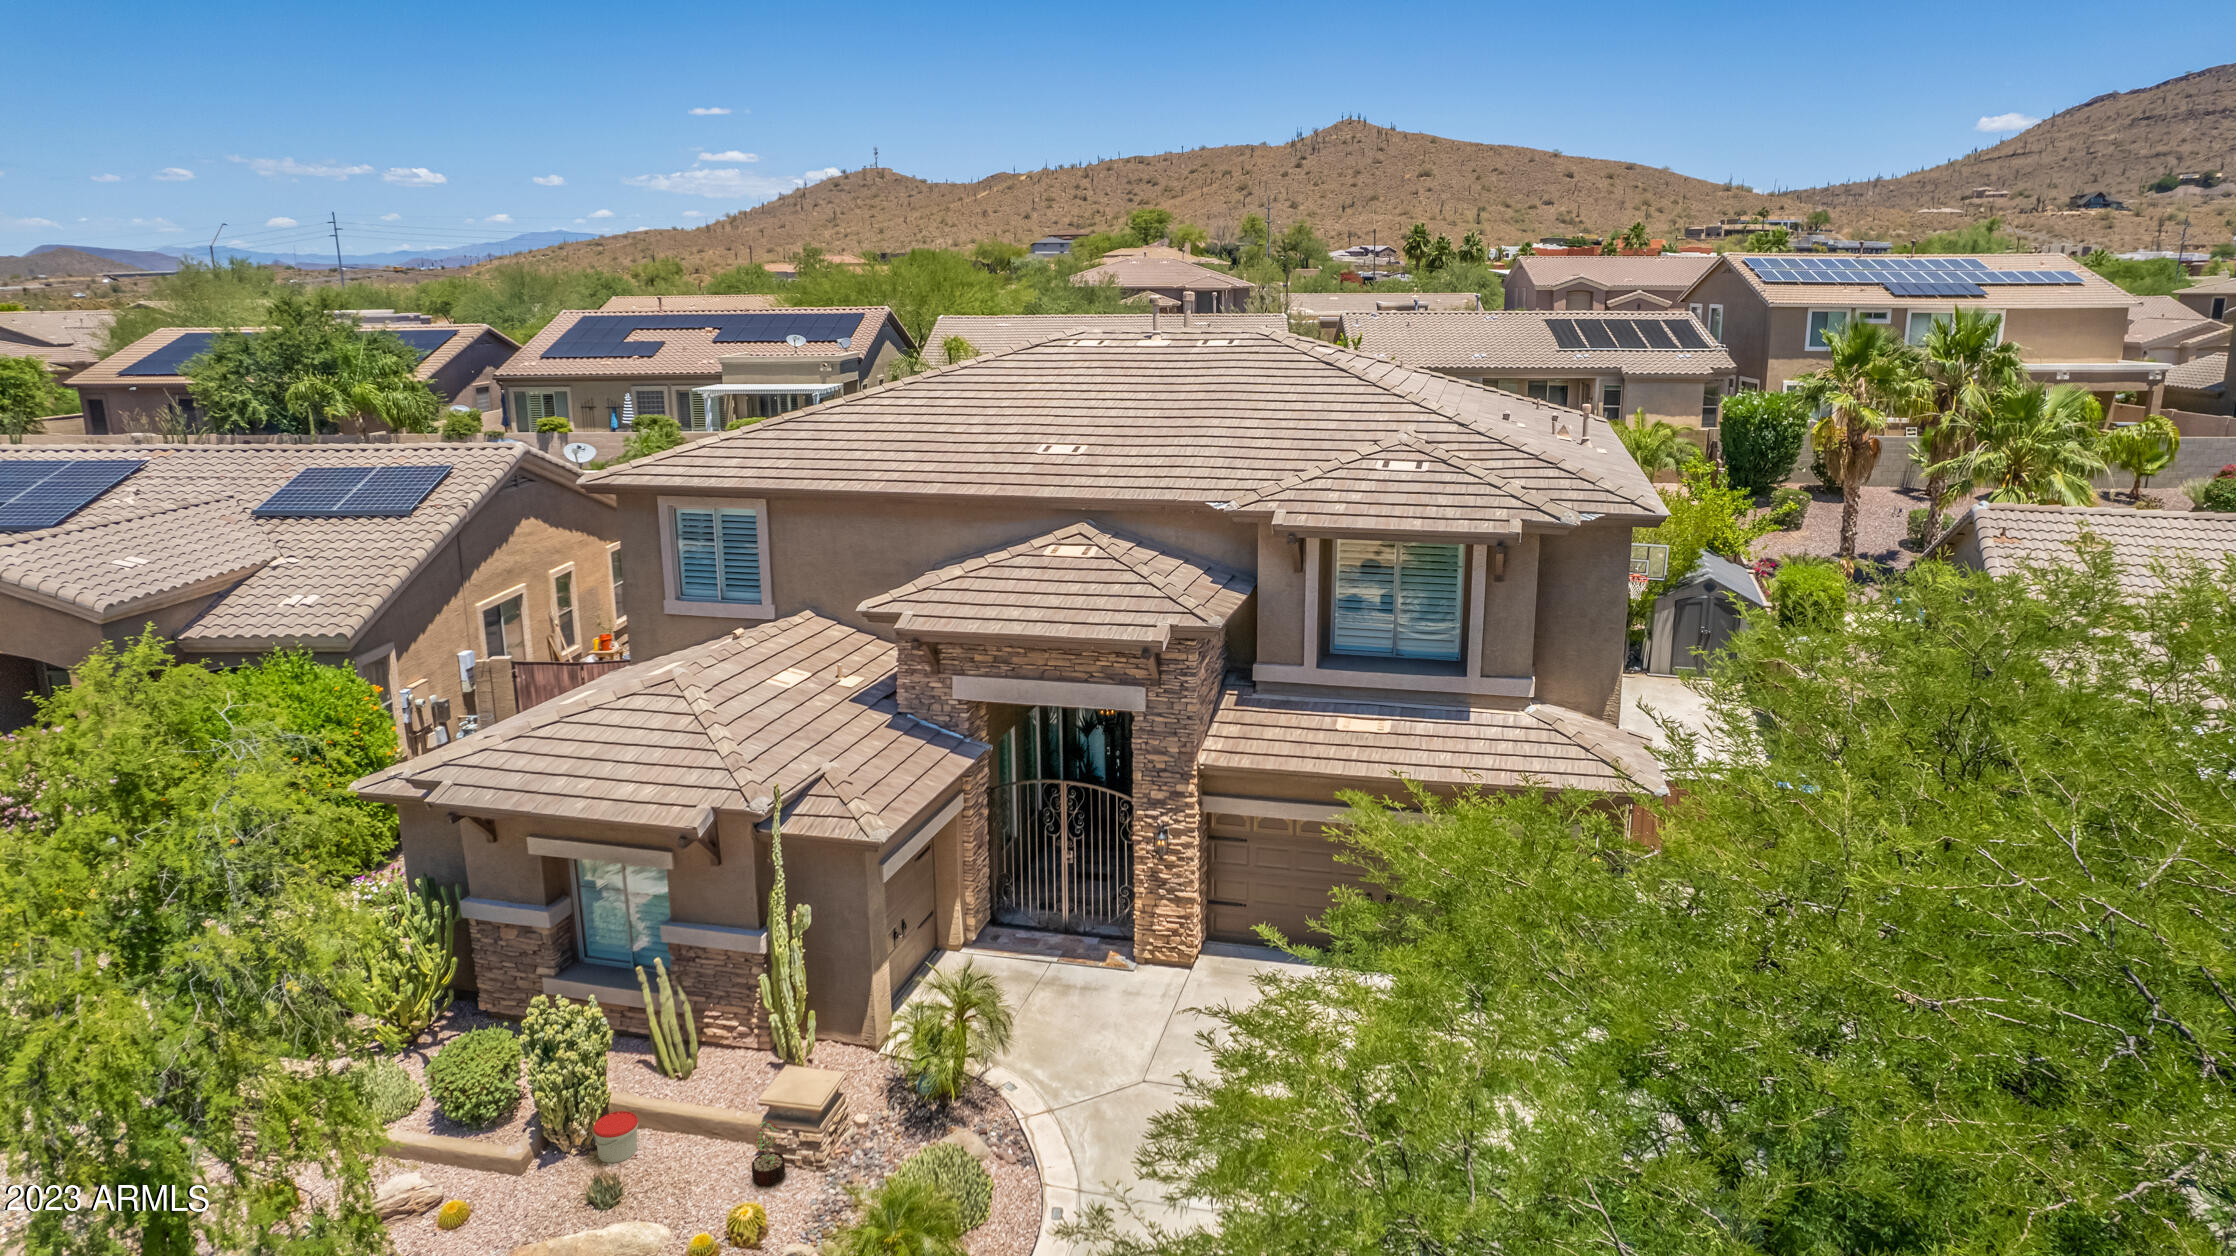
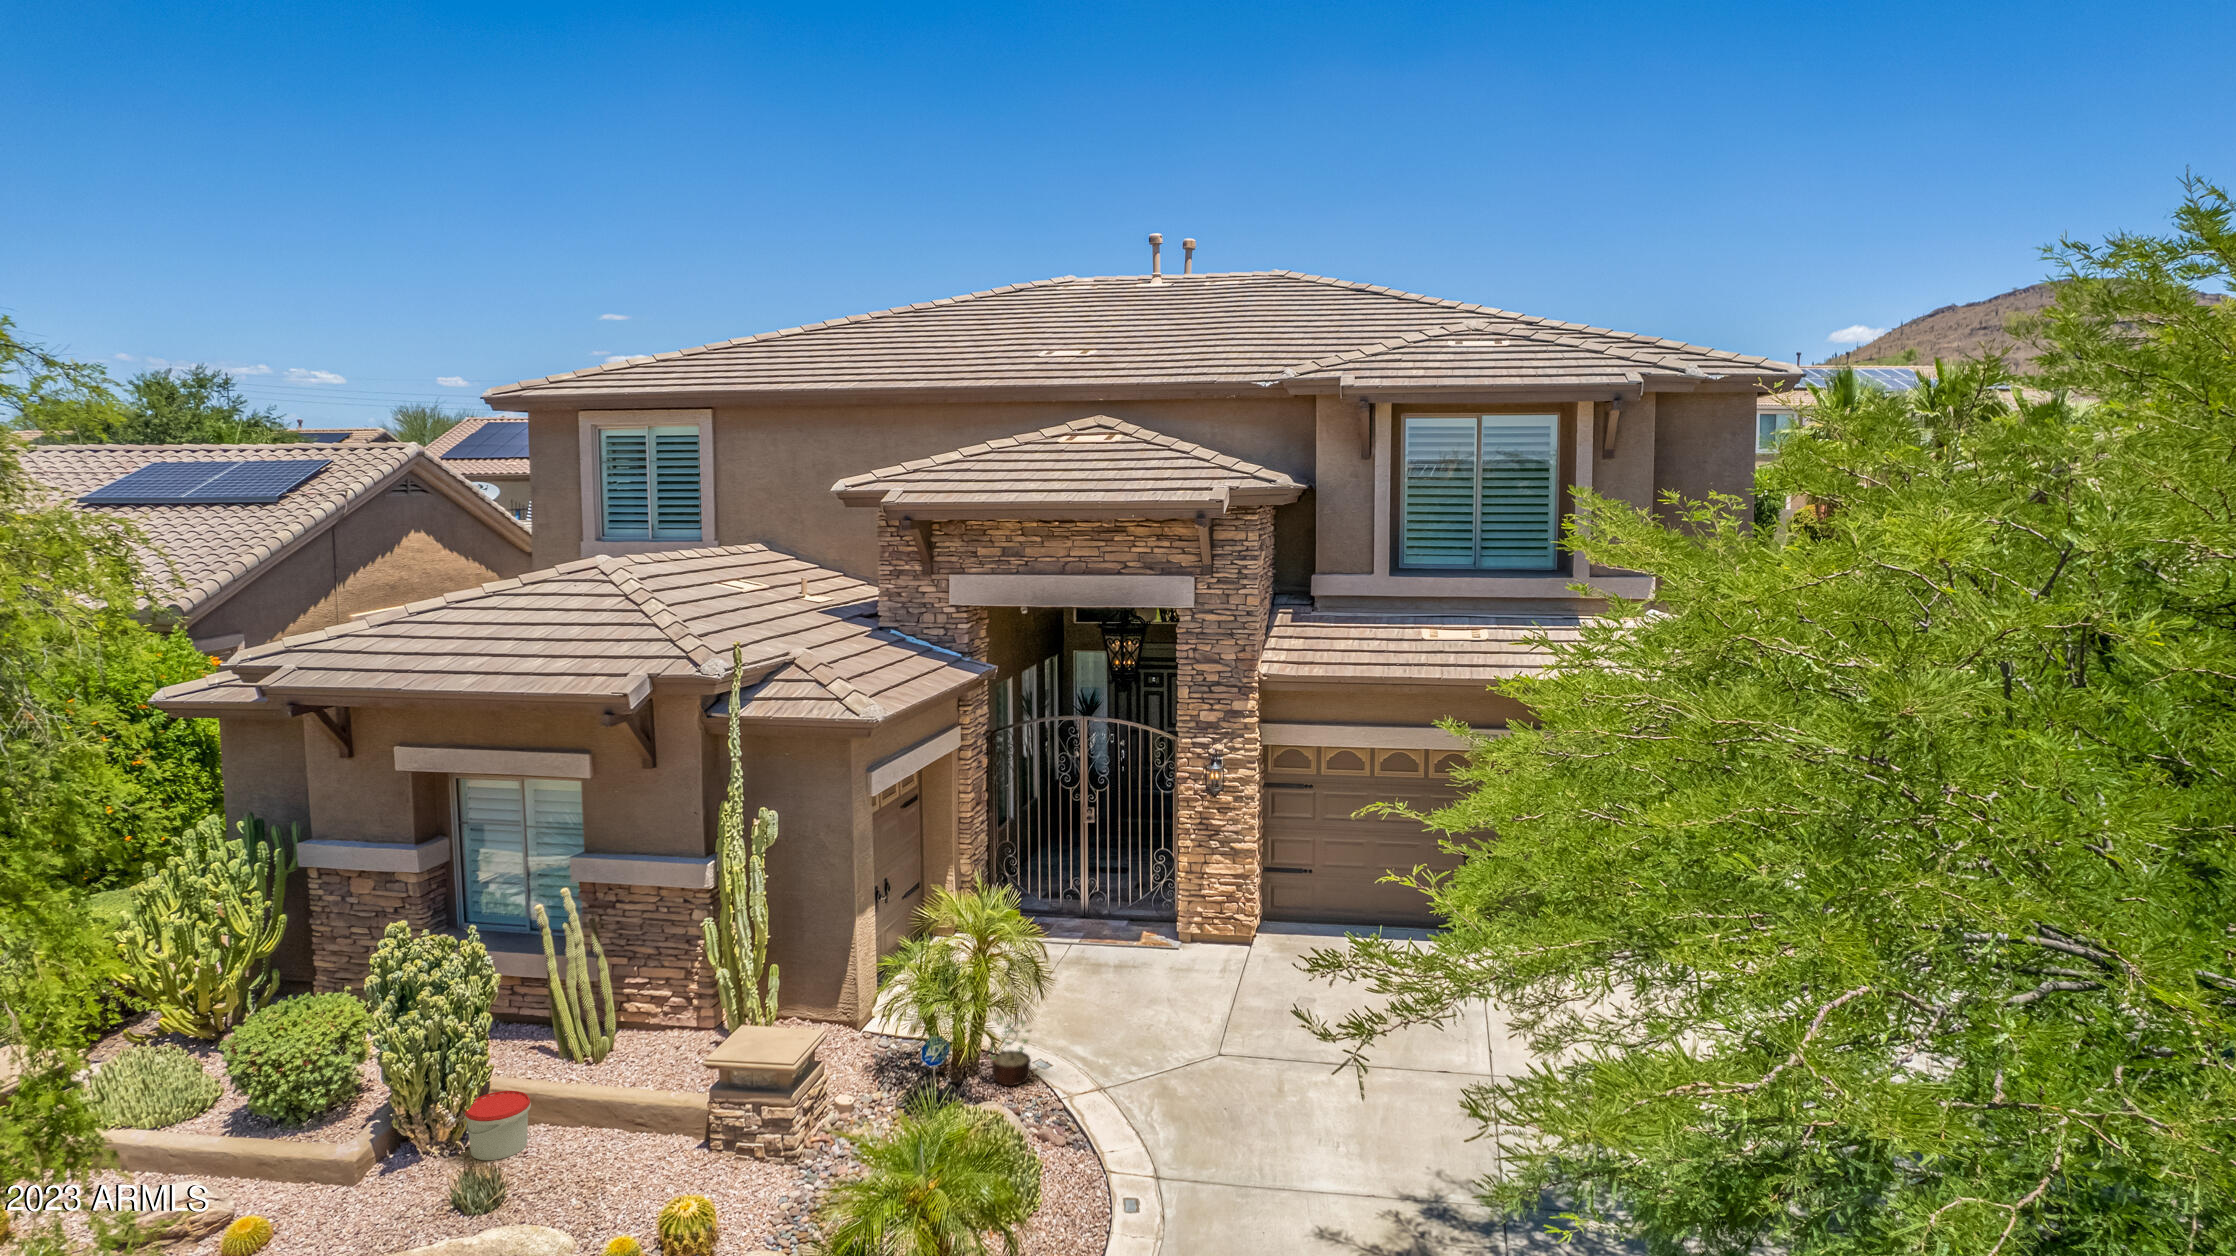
decorative plant: present [752,1121,785,1186] -> present [987,1015,1031,1086]

